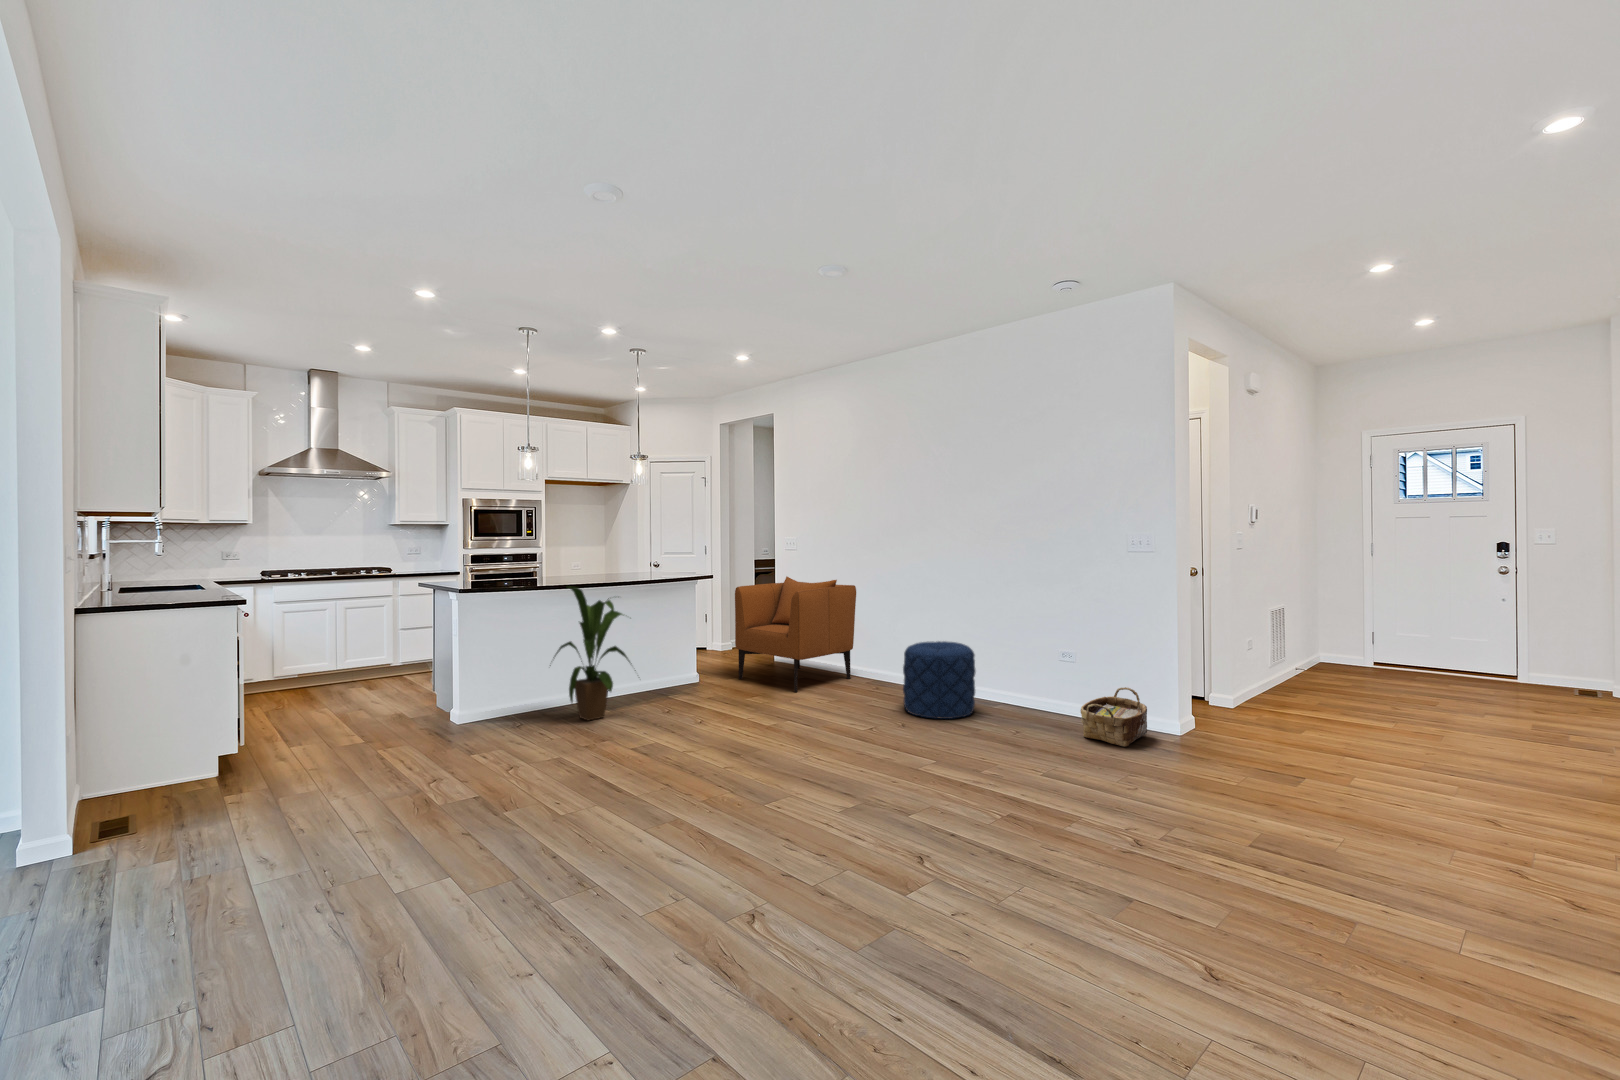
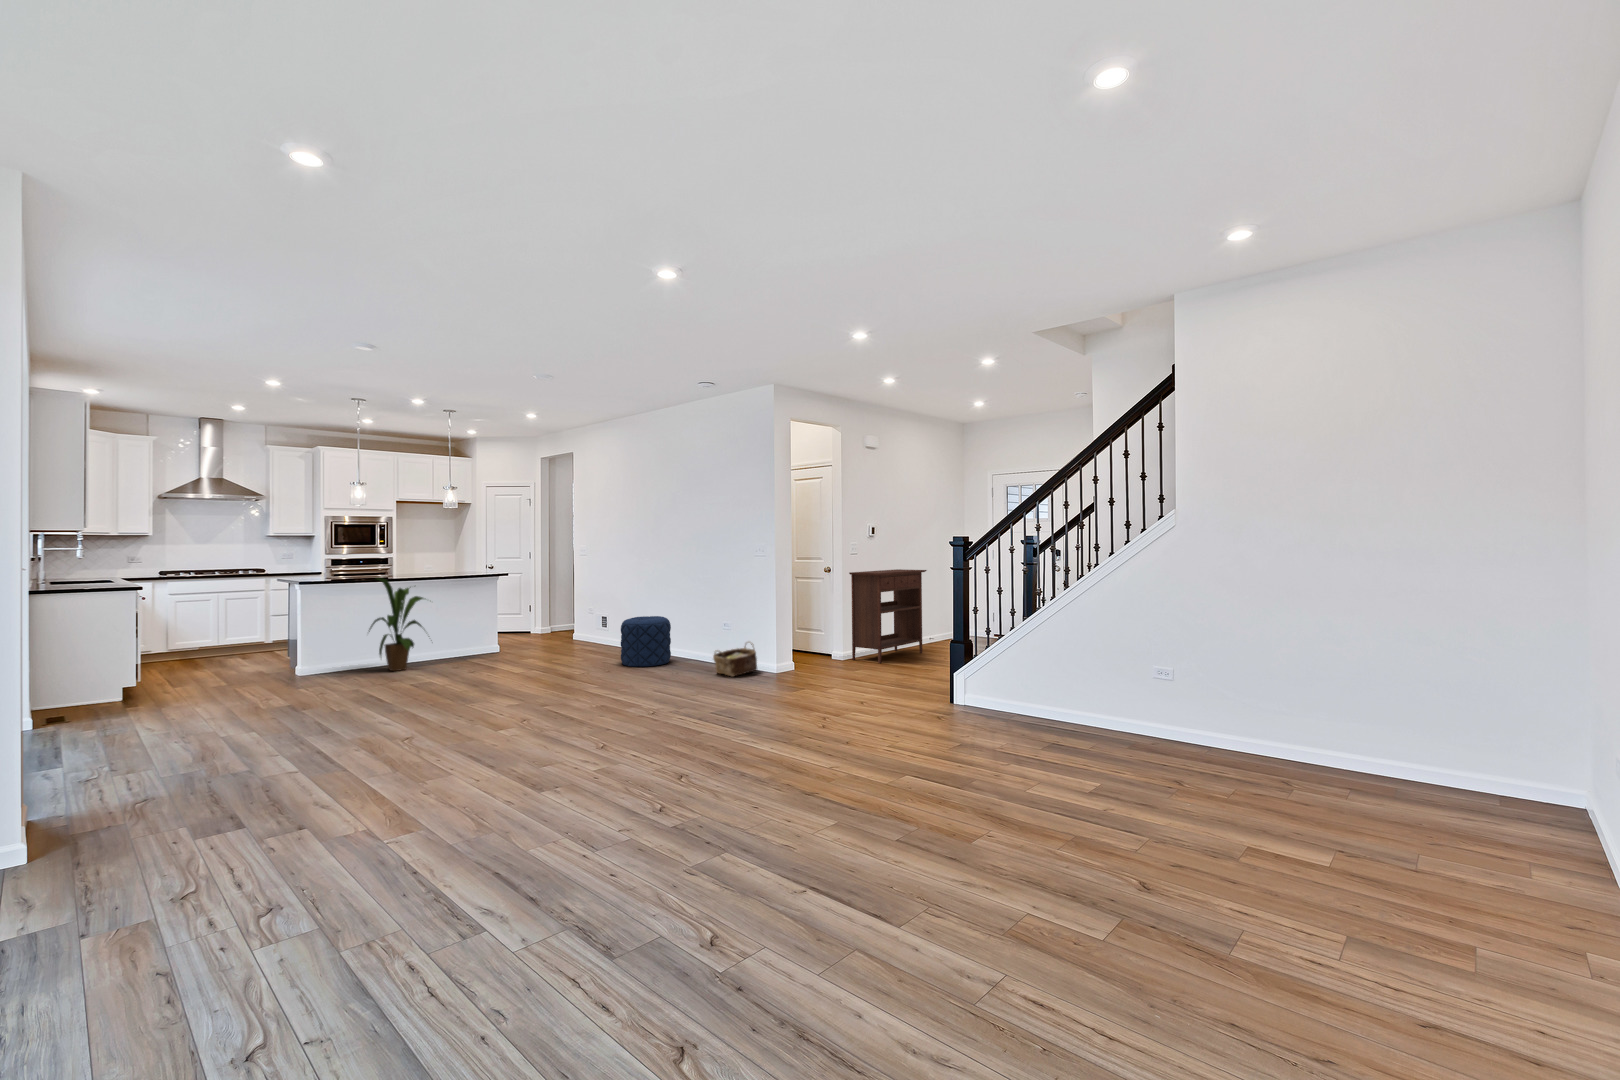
console table: none [1243,575,1333,719] -> present [849,569,927,663]
armchair: present [735,577,856,692] -> none [527,574,618,655]

